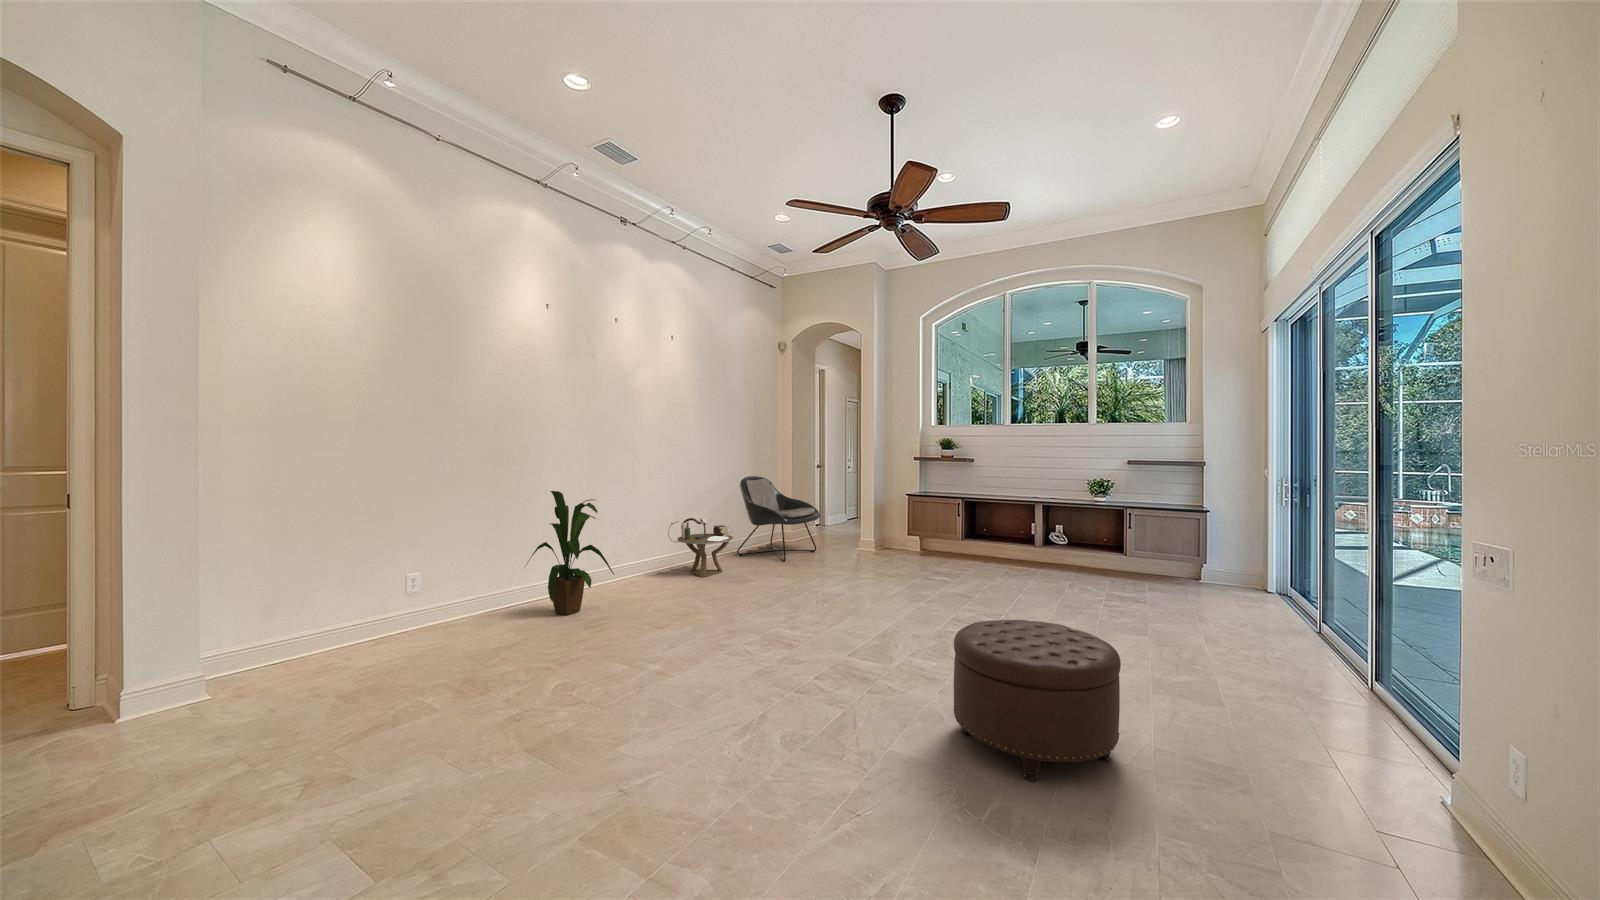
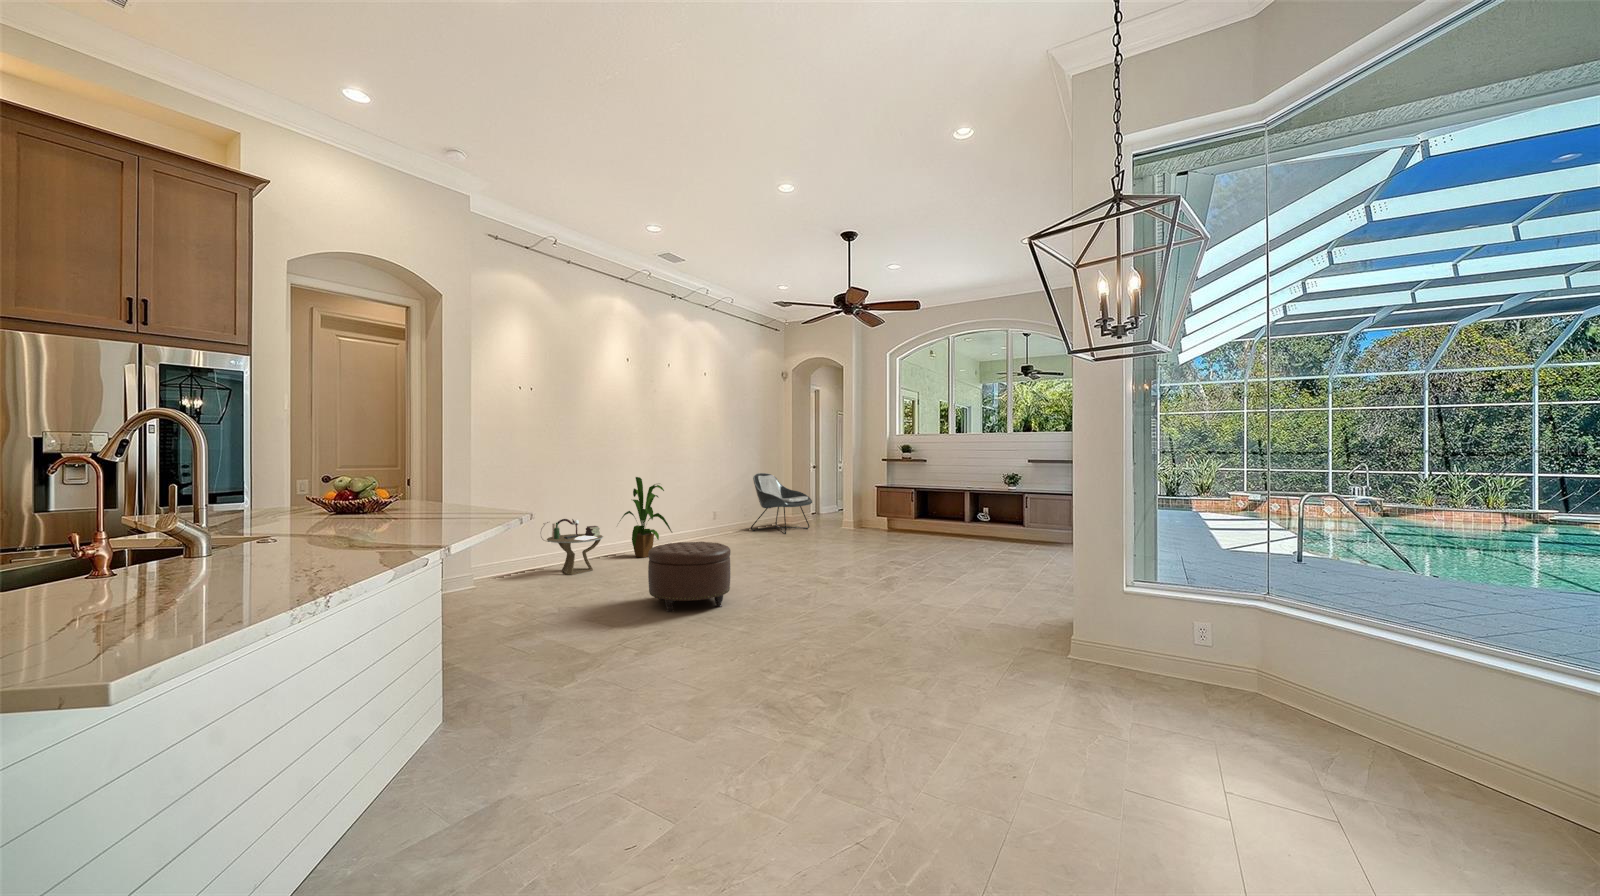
side table: present [668,518,733,577] -> present [541,519,603,575]
ottoman: present [953,620,1121,782] -> present [648,542,731,612]

